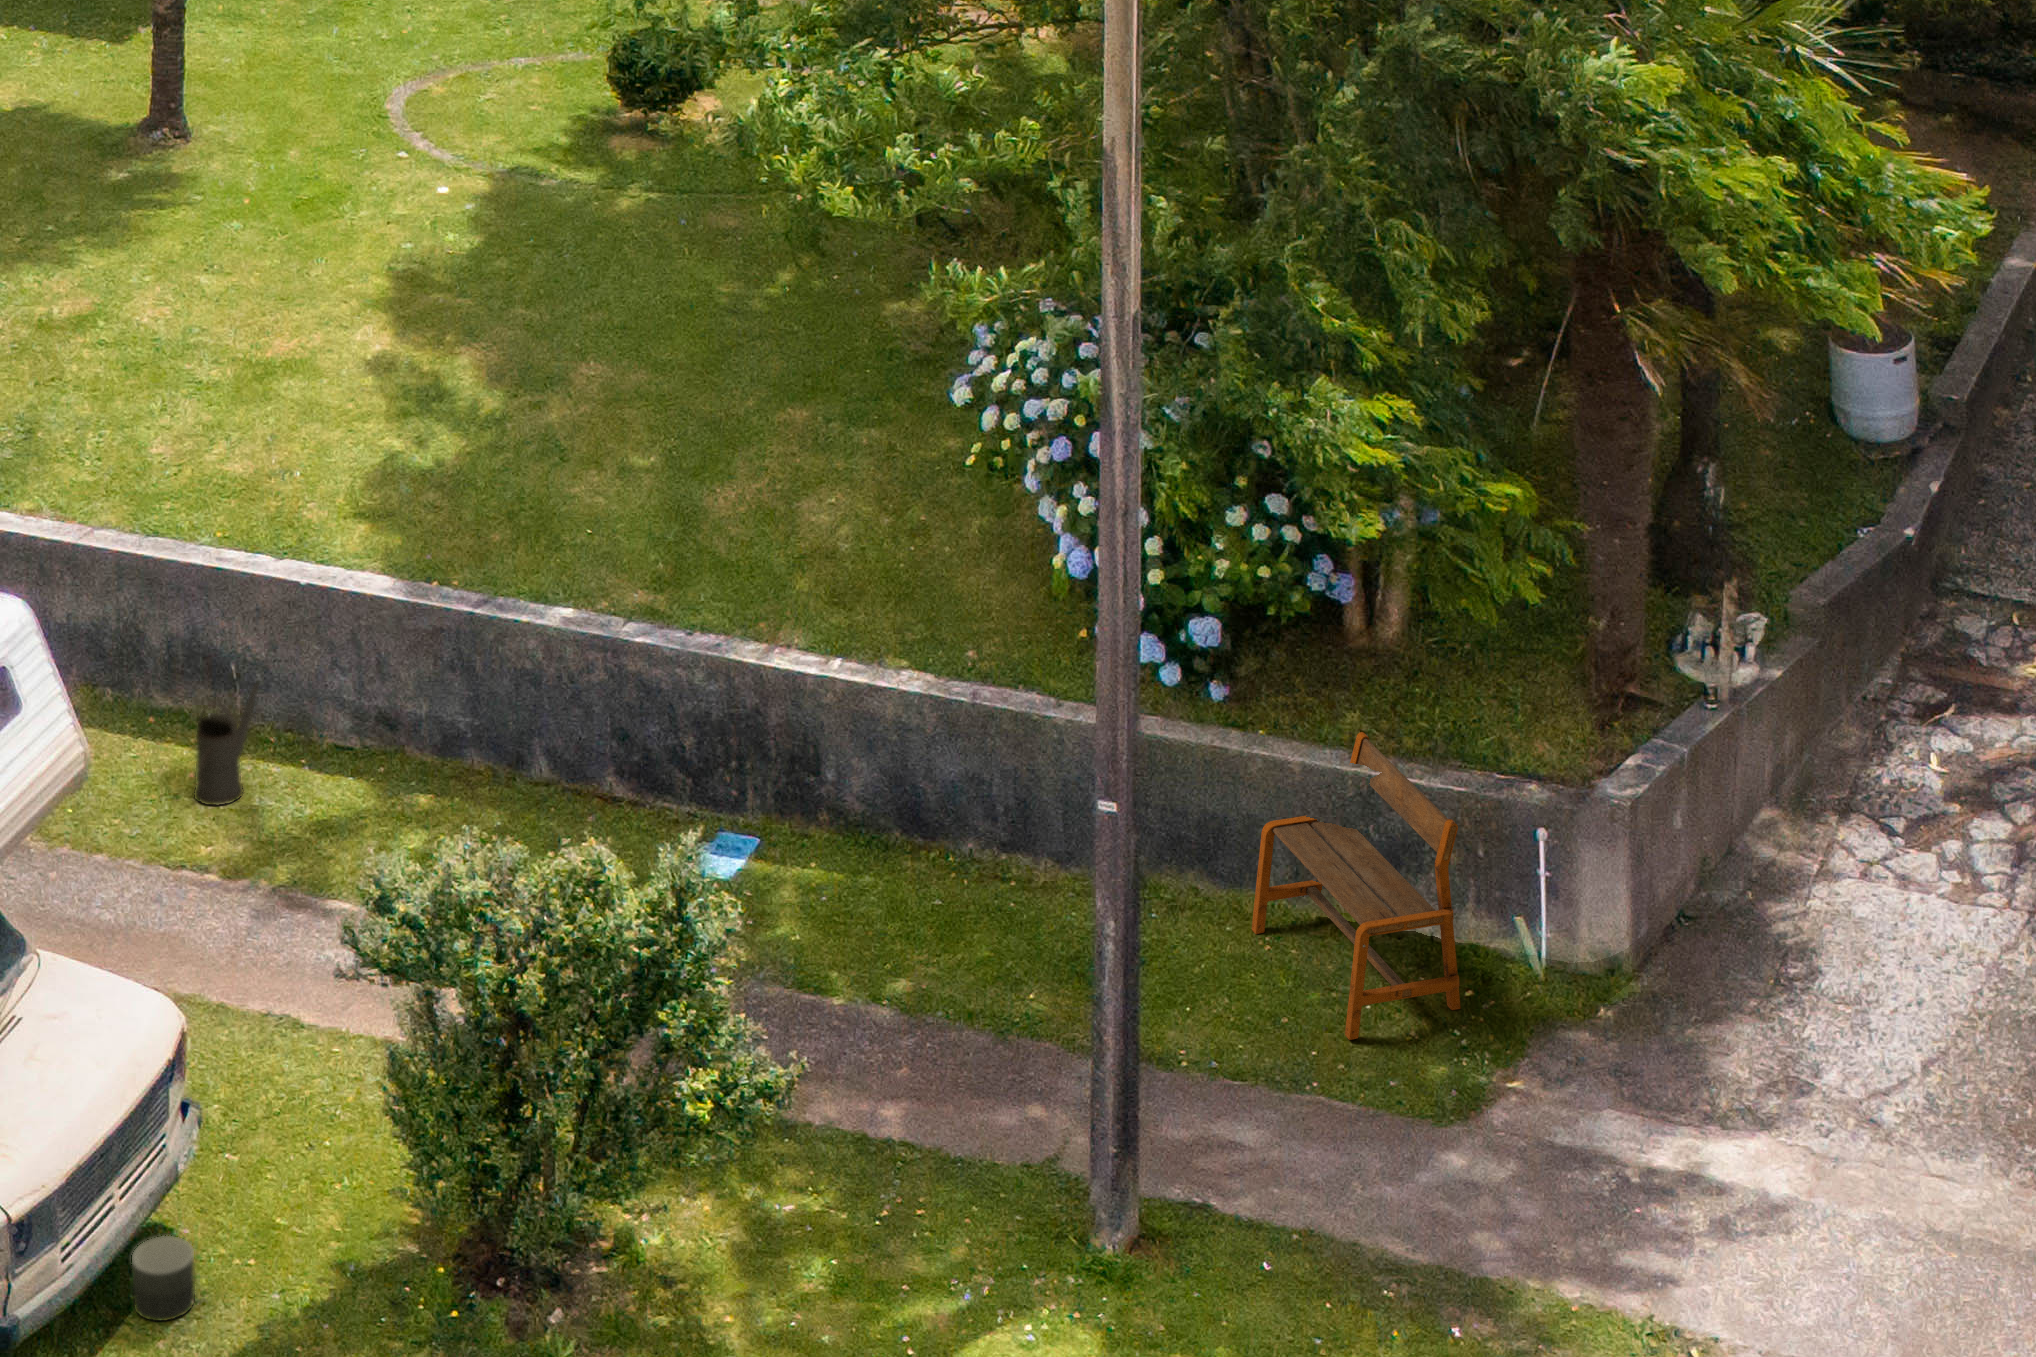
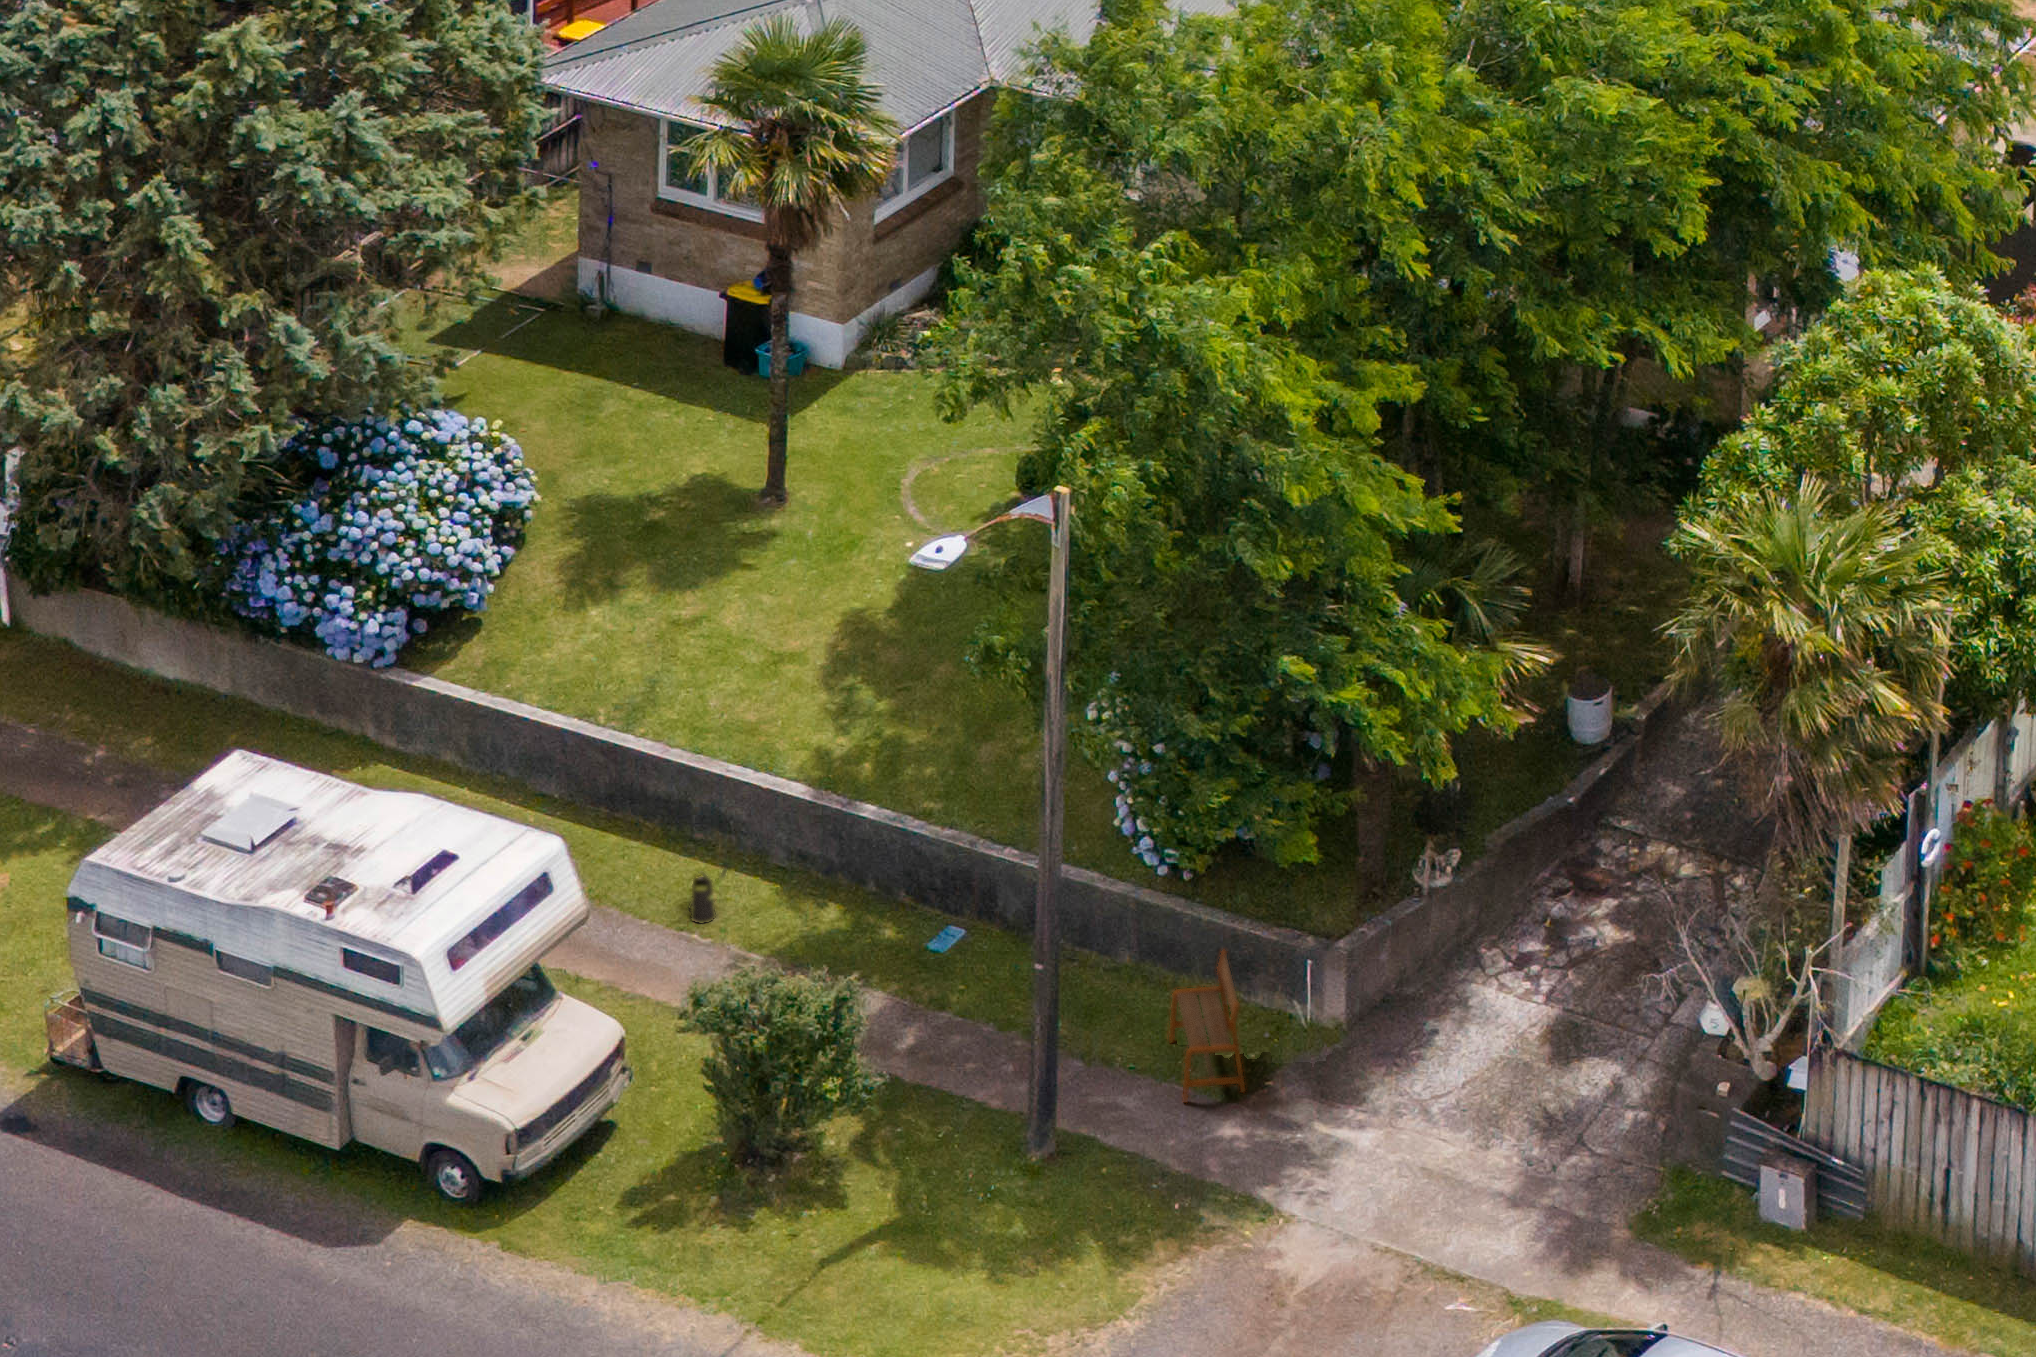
planter: present [132,1236,195,1321] -> none [578,1145,607,1183]

